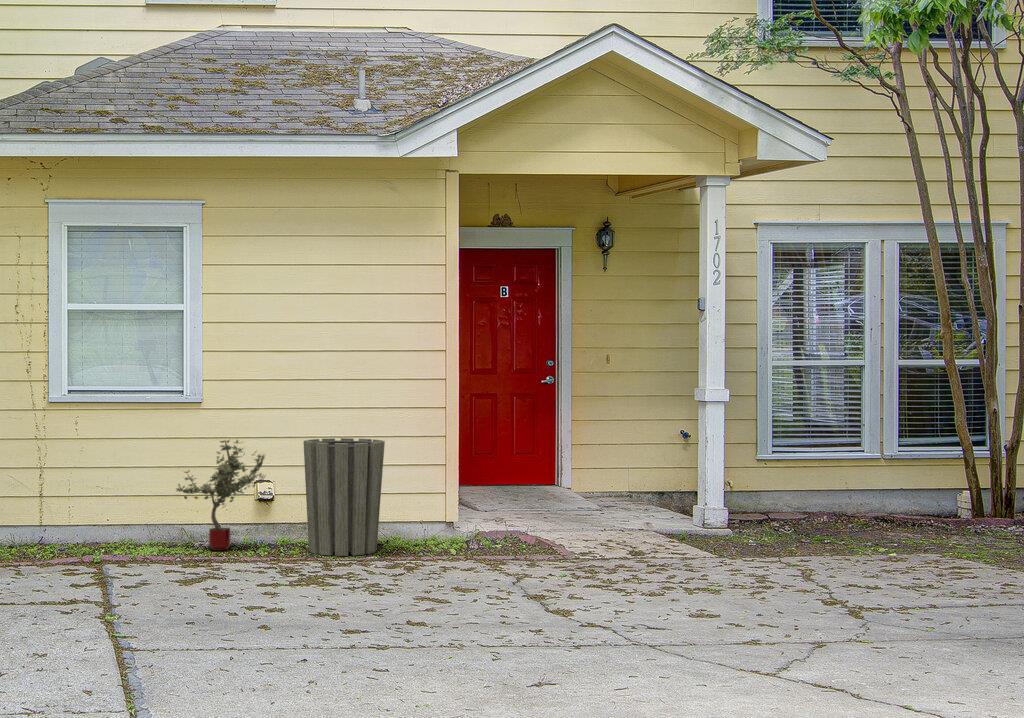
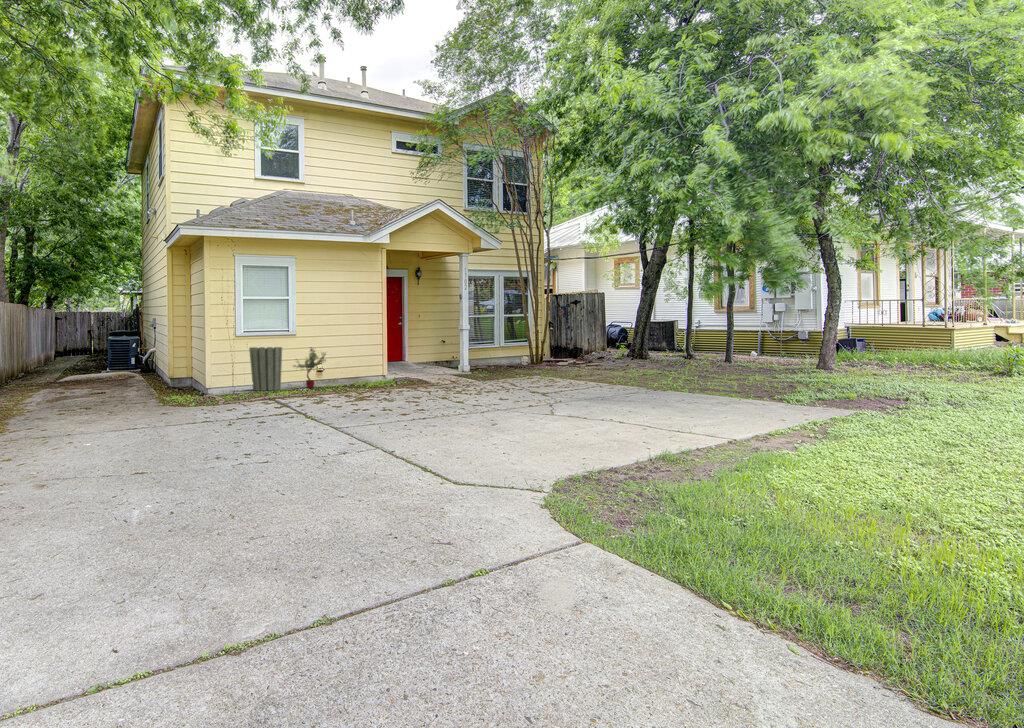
trash can: present [303,438,385,556] -> present [249,347,282,391]

